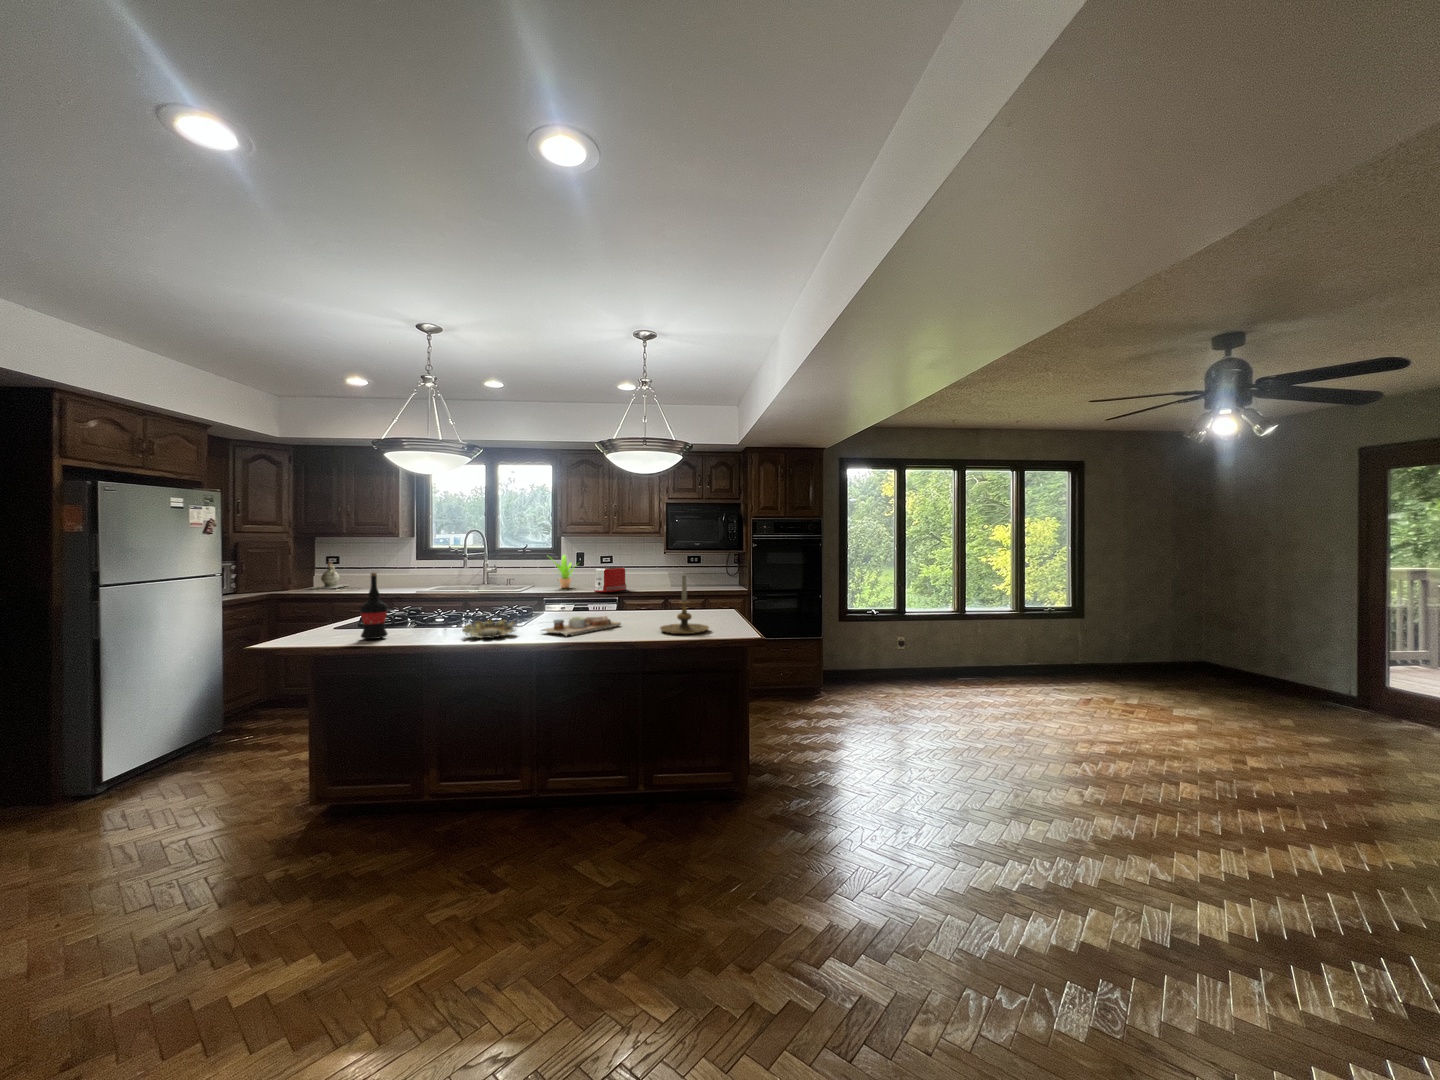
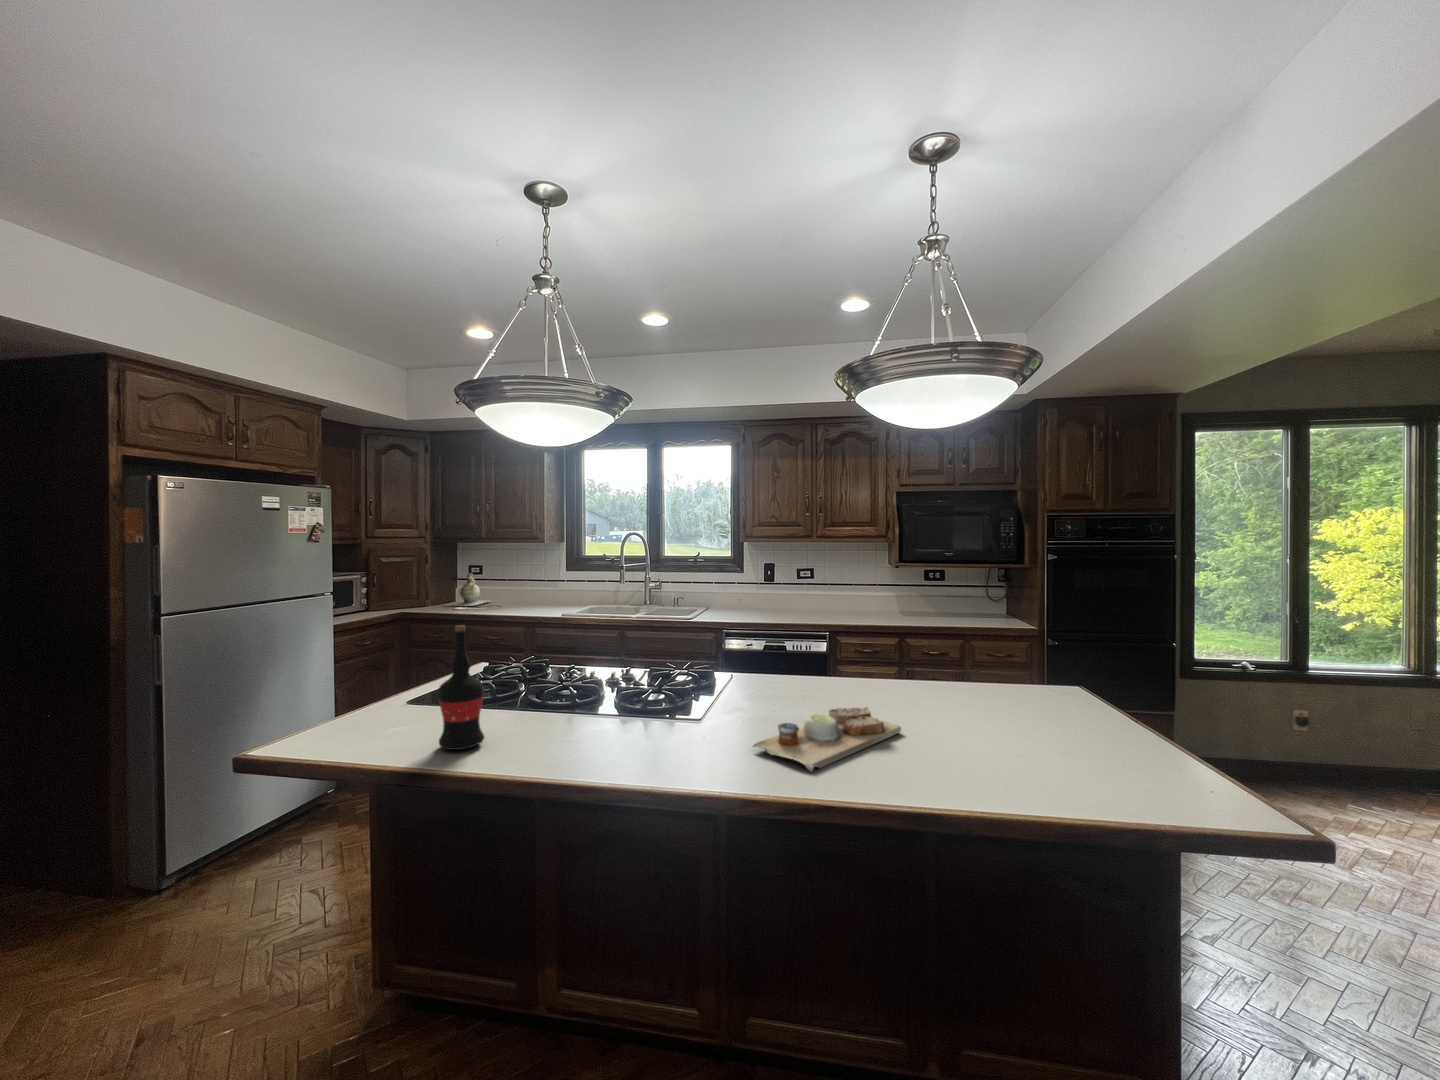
potted plant: present [551,555,574,588] -> none [726,566,771,614]
toaster: present [594,568,627,592] -> none [793,587,839,625]
candle holder: present [660,575,709,634] -> none [1000,644,1127,786]
bowl: present [462,620,515,638] -> none [610,713,713,768]

